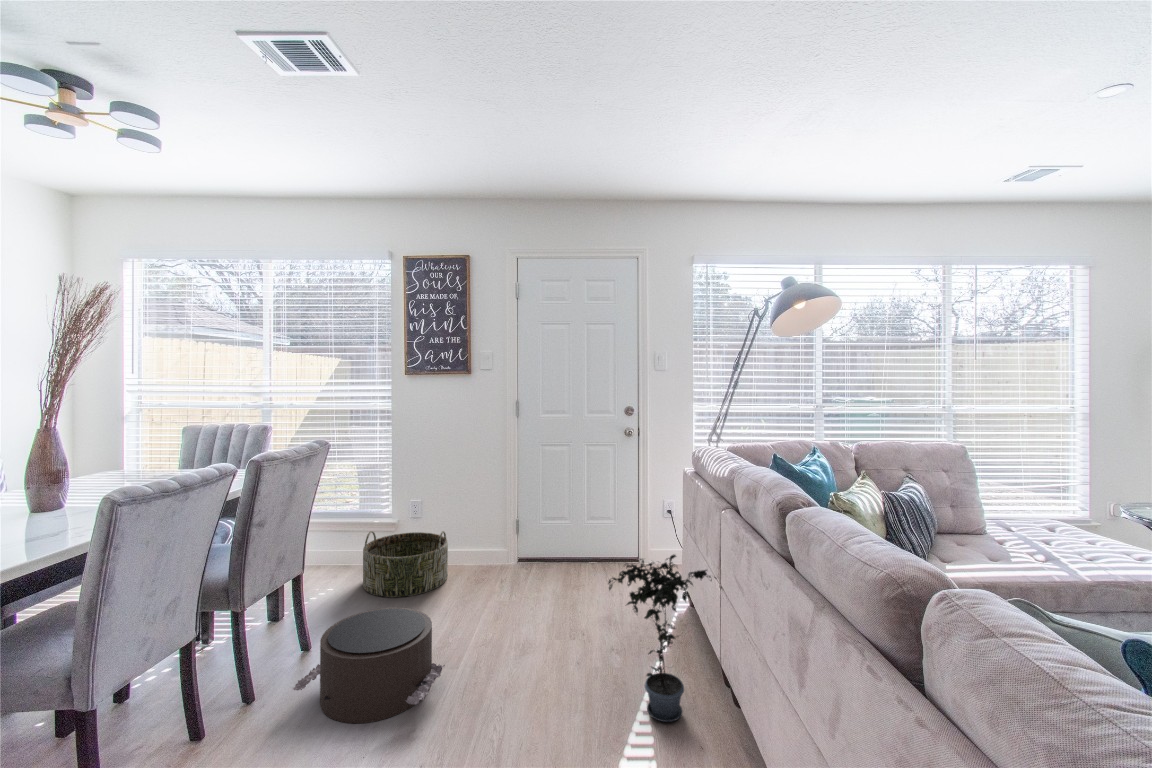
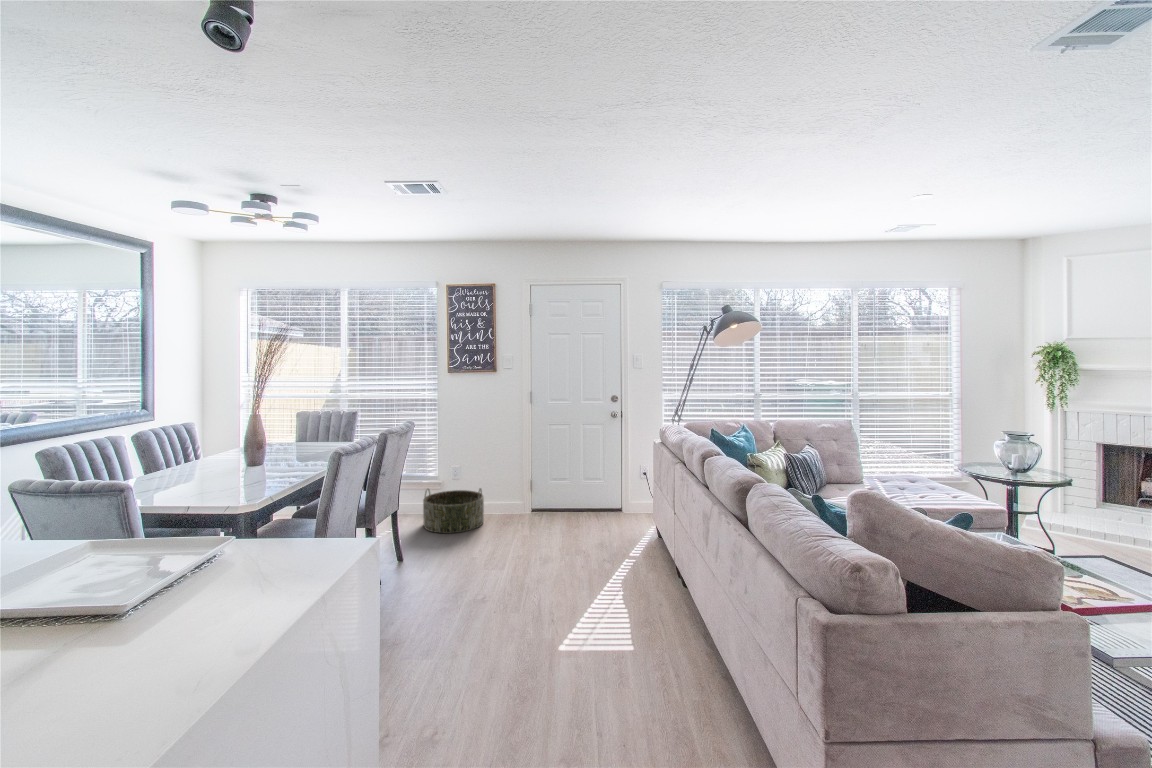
potted plant: present [608,554,716,722] -> none [602,489,669,590]
pouf: present [293,608,445,723] -> none [404,531,497,594]

